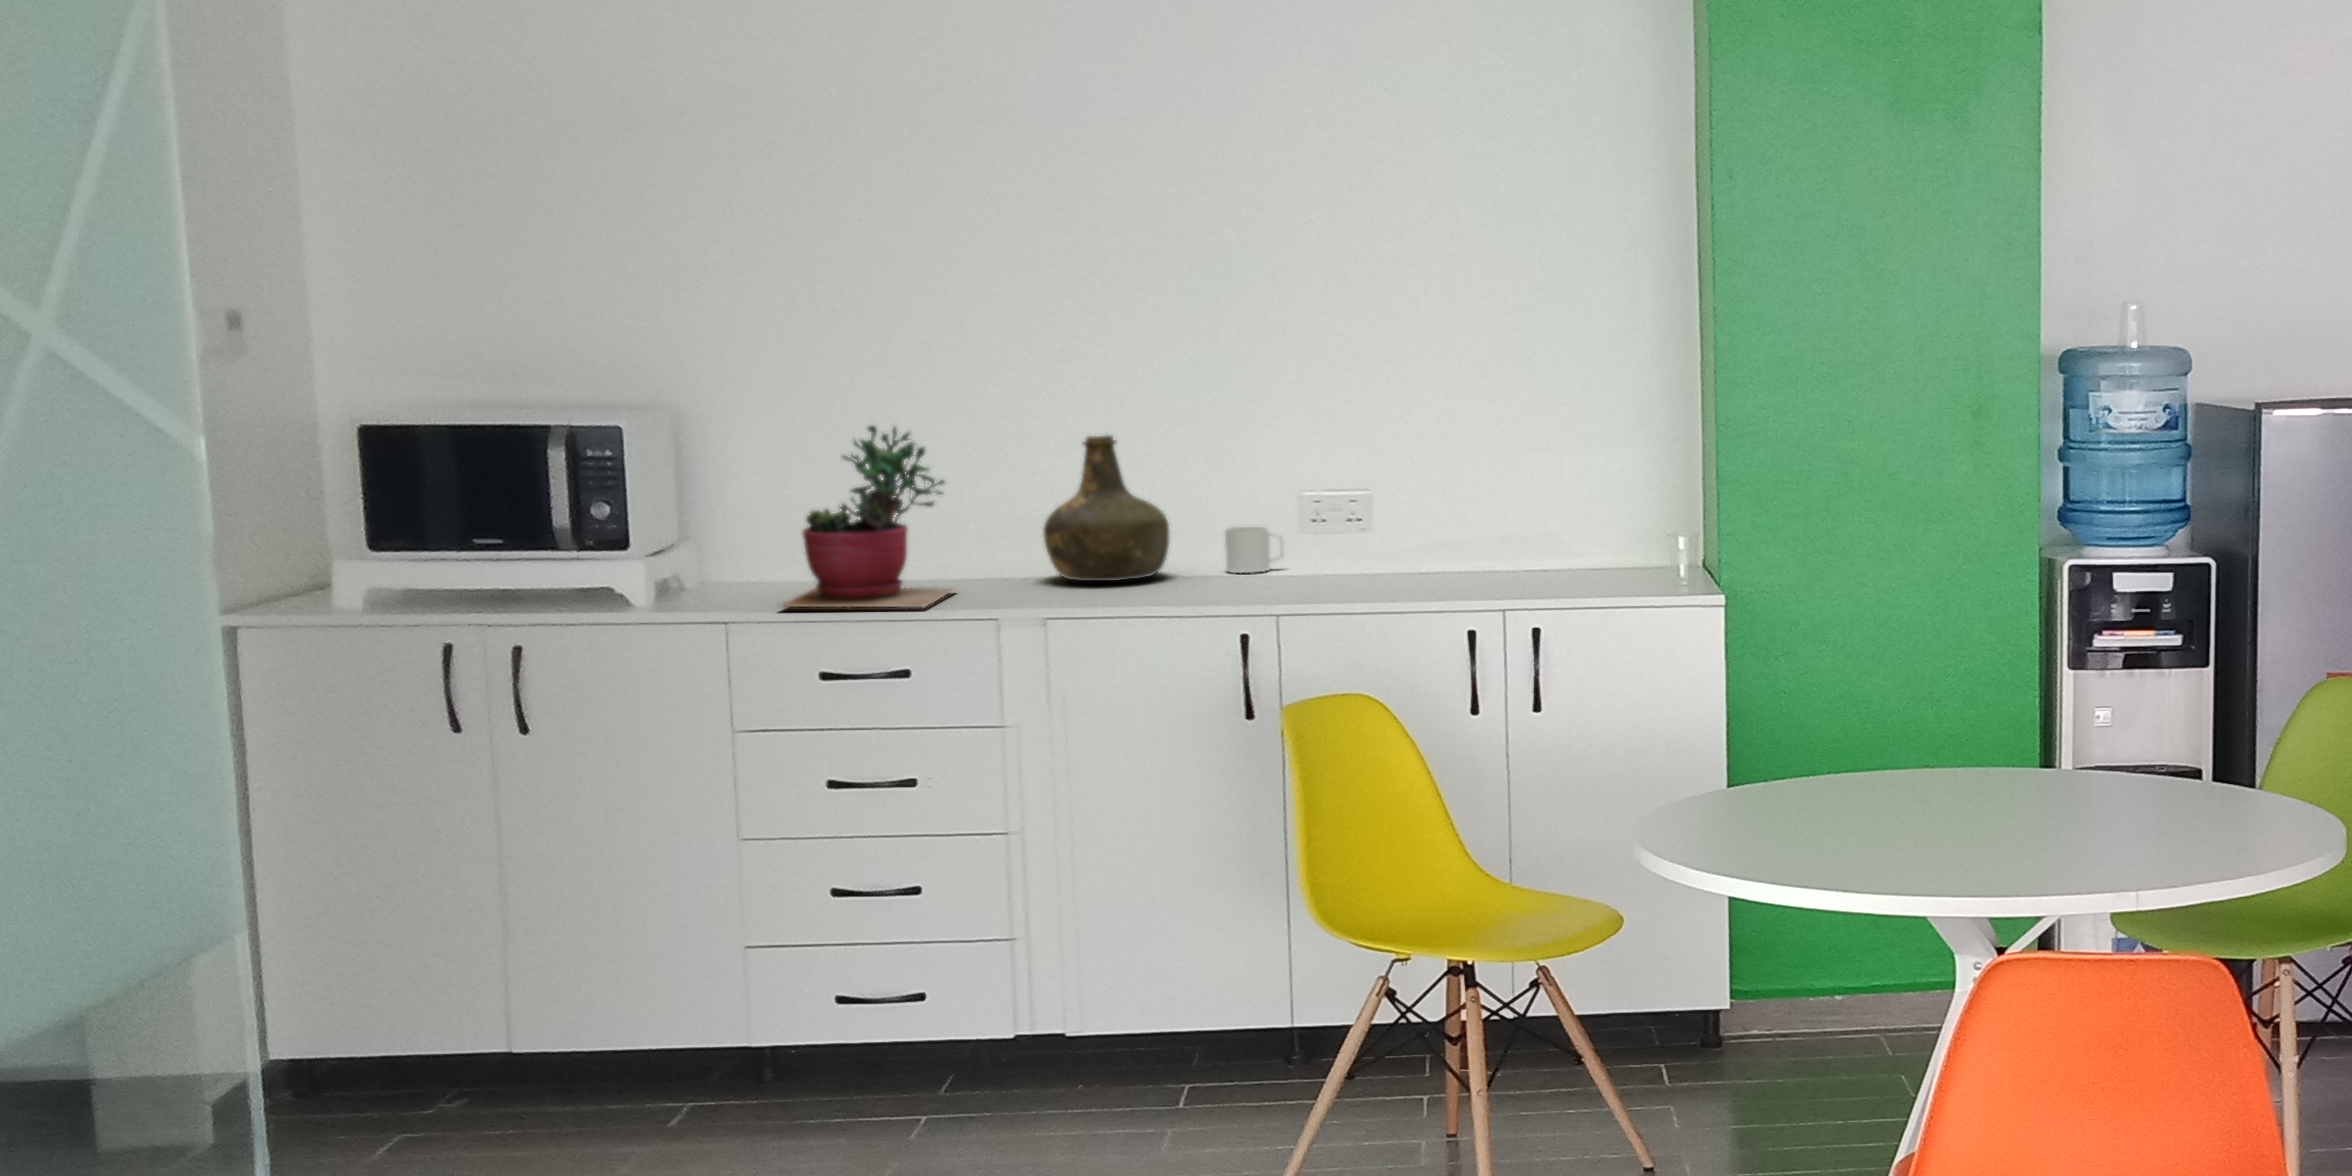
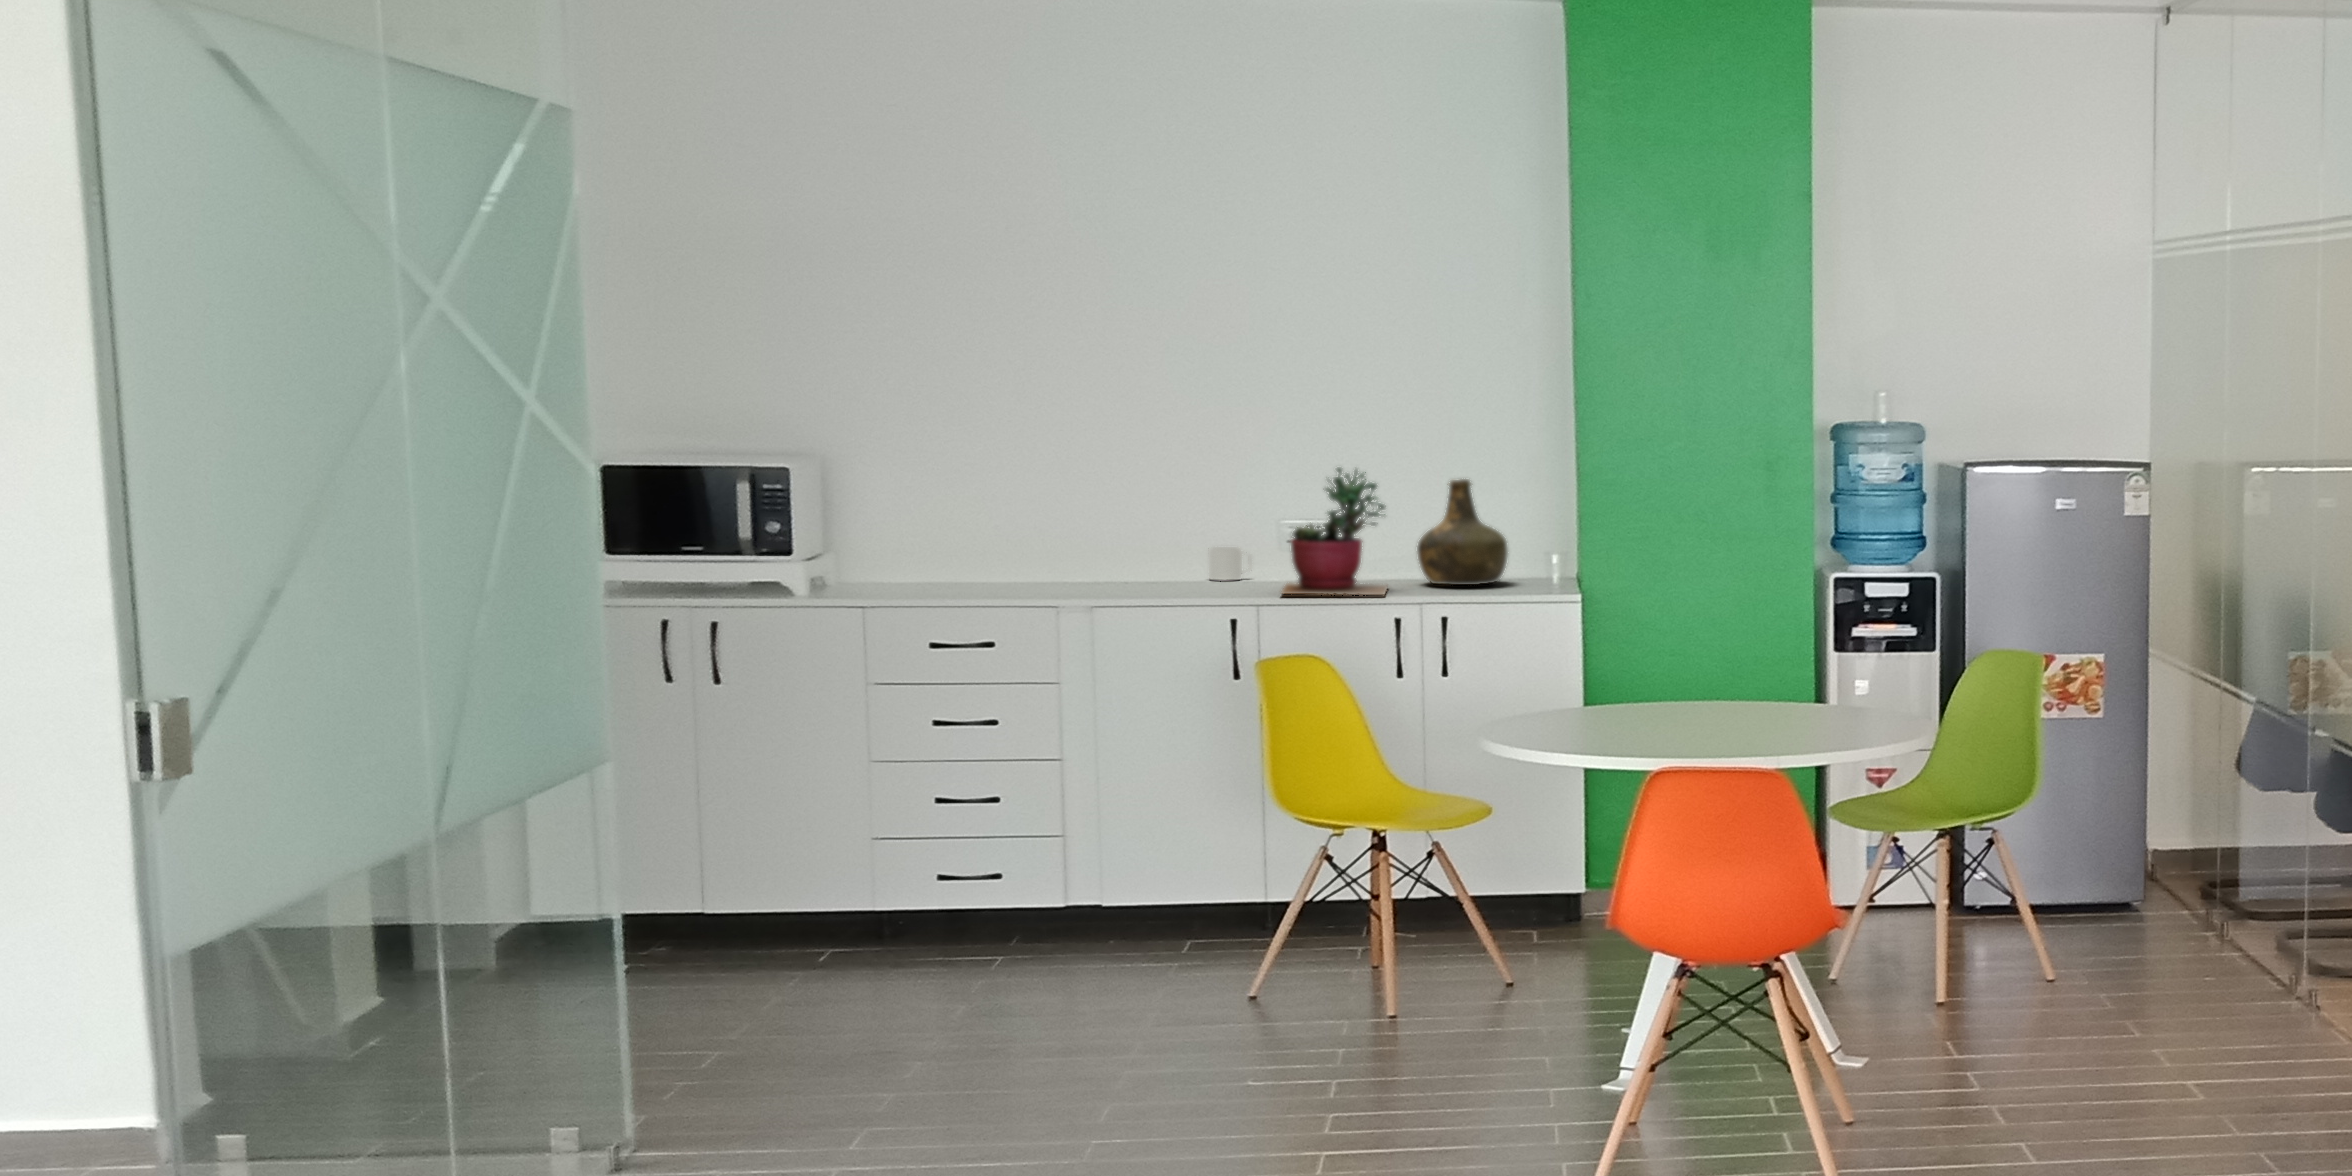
succulent plant: present [782,426,953,607] -> present [1282,468,1387,595]
bottle: present [1044,435,1169,581] -> present [1417,479,1508,585]

